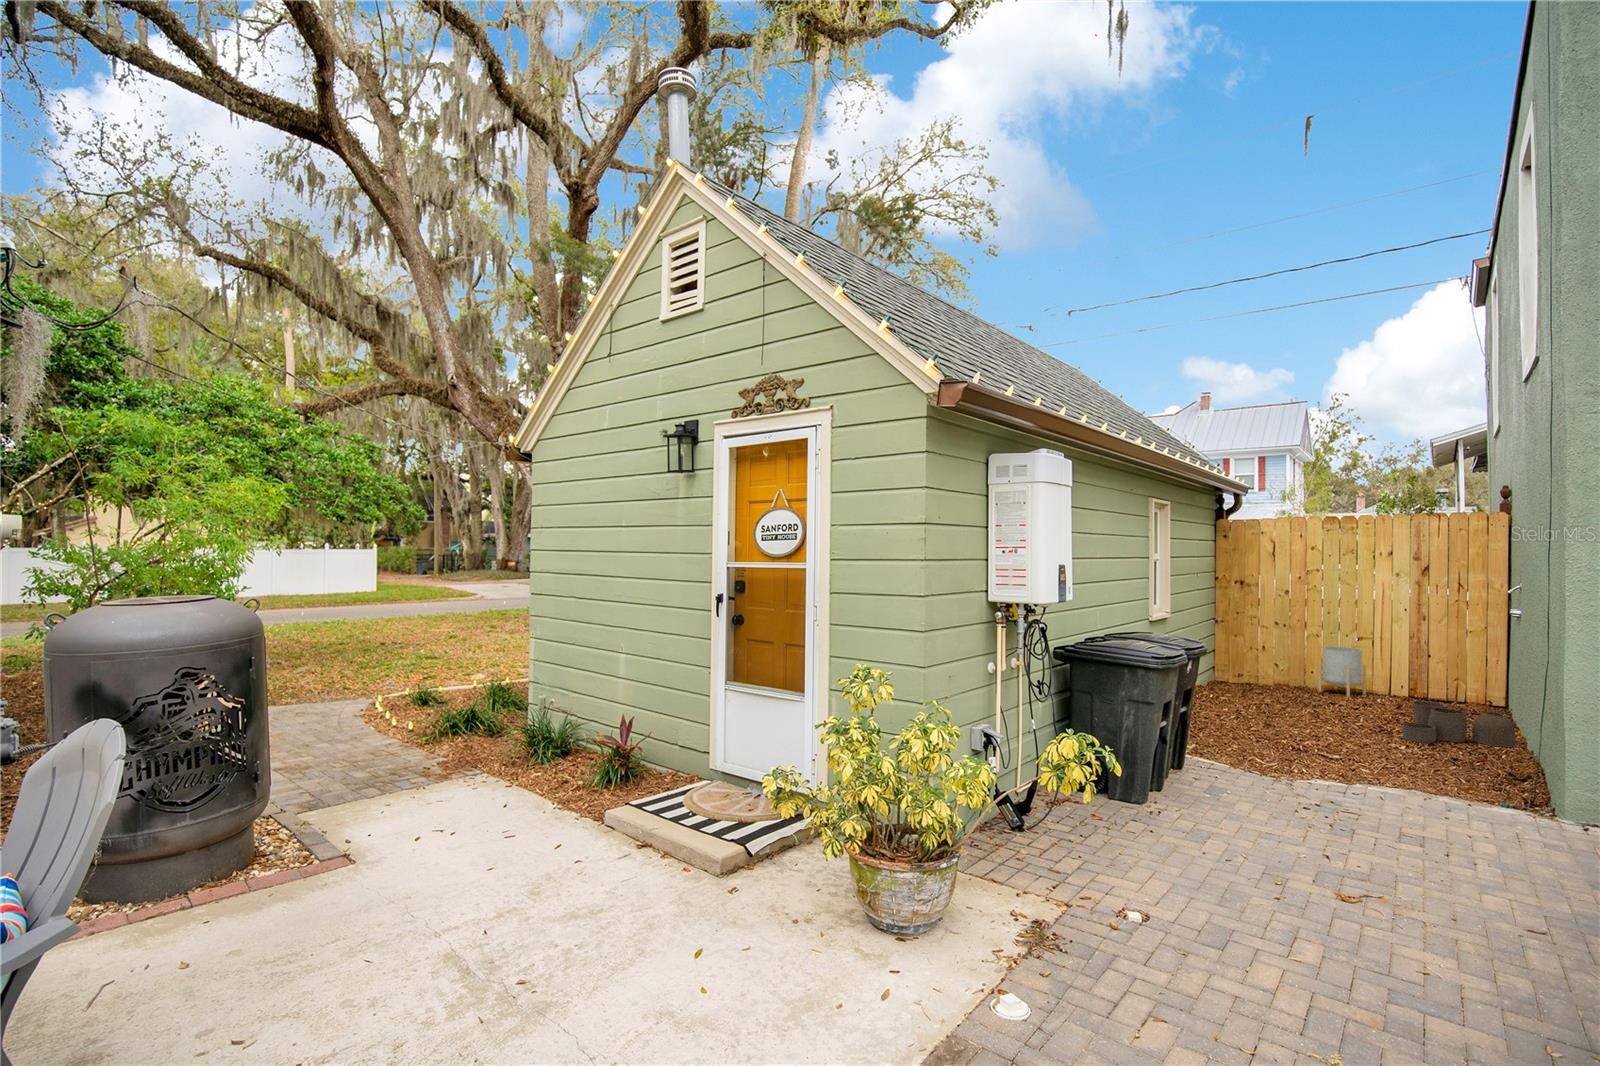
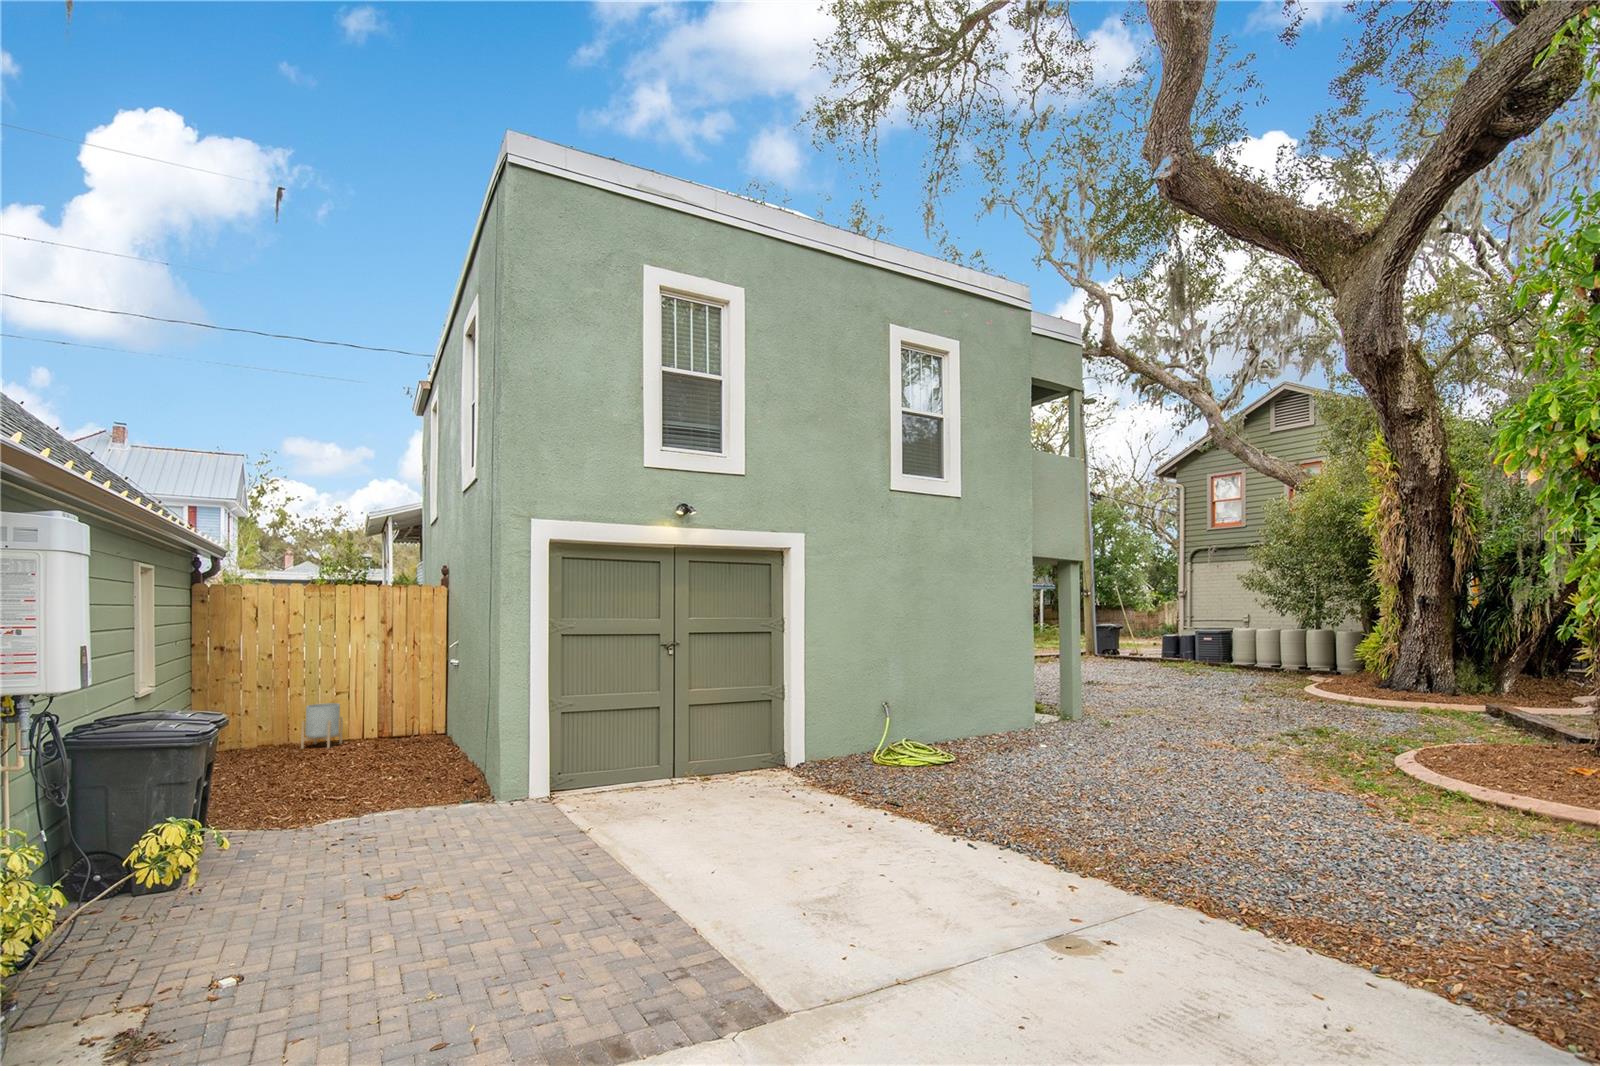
woven basket: present [1403,698,1516,747] -> none [385,734,460,772]

